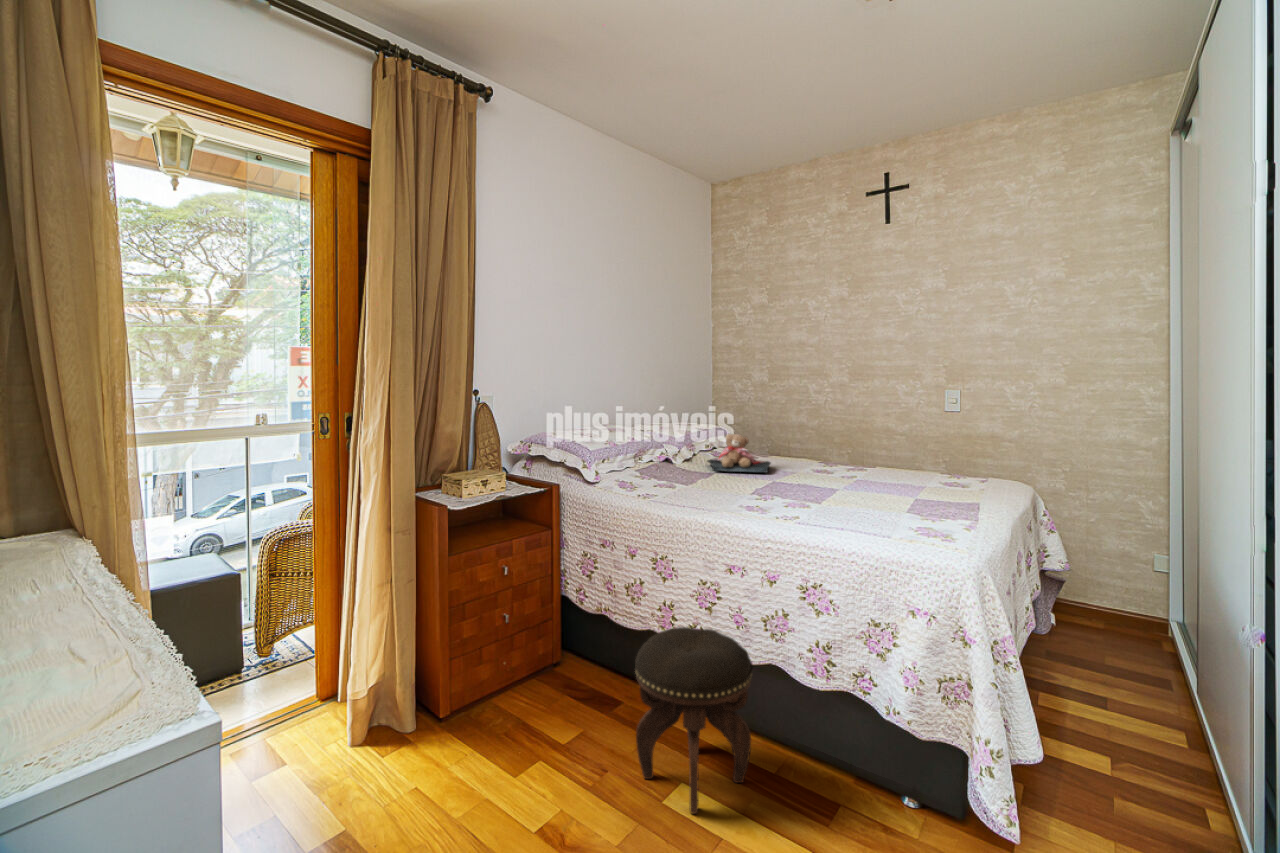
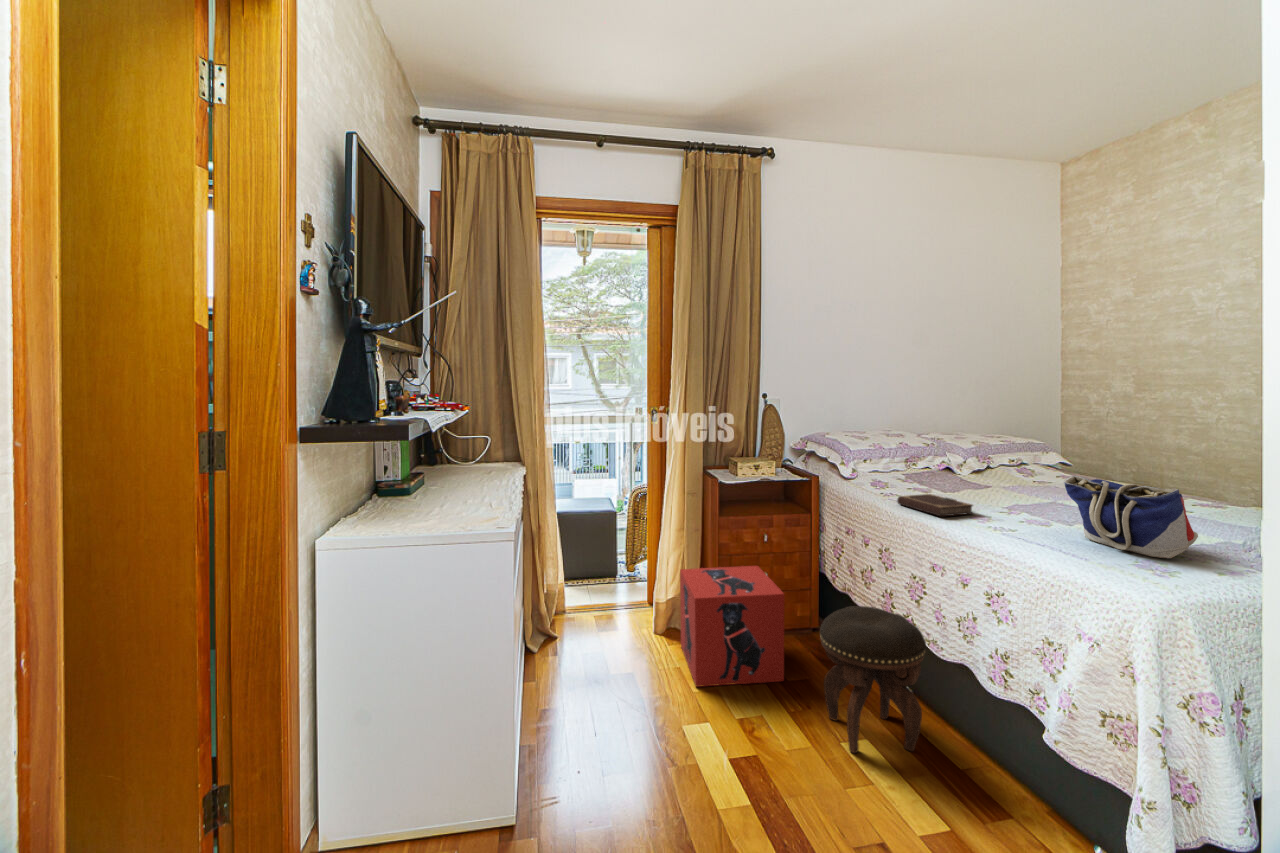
teddy bear: present [707,434,771,472] -> none [993,442,1075,487]
tote bag: none [833,457,940,524] -> present [1064,476,1198,558]
notebook: none [666,490,742,512] -> present [897,494,973,516]
storage box: none [400,606,566,806] -> present [680,566,784,687]

